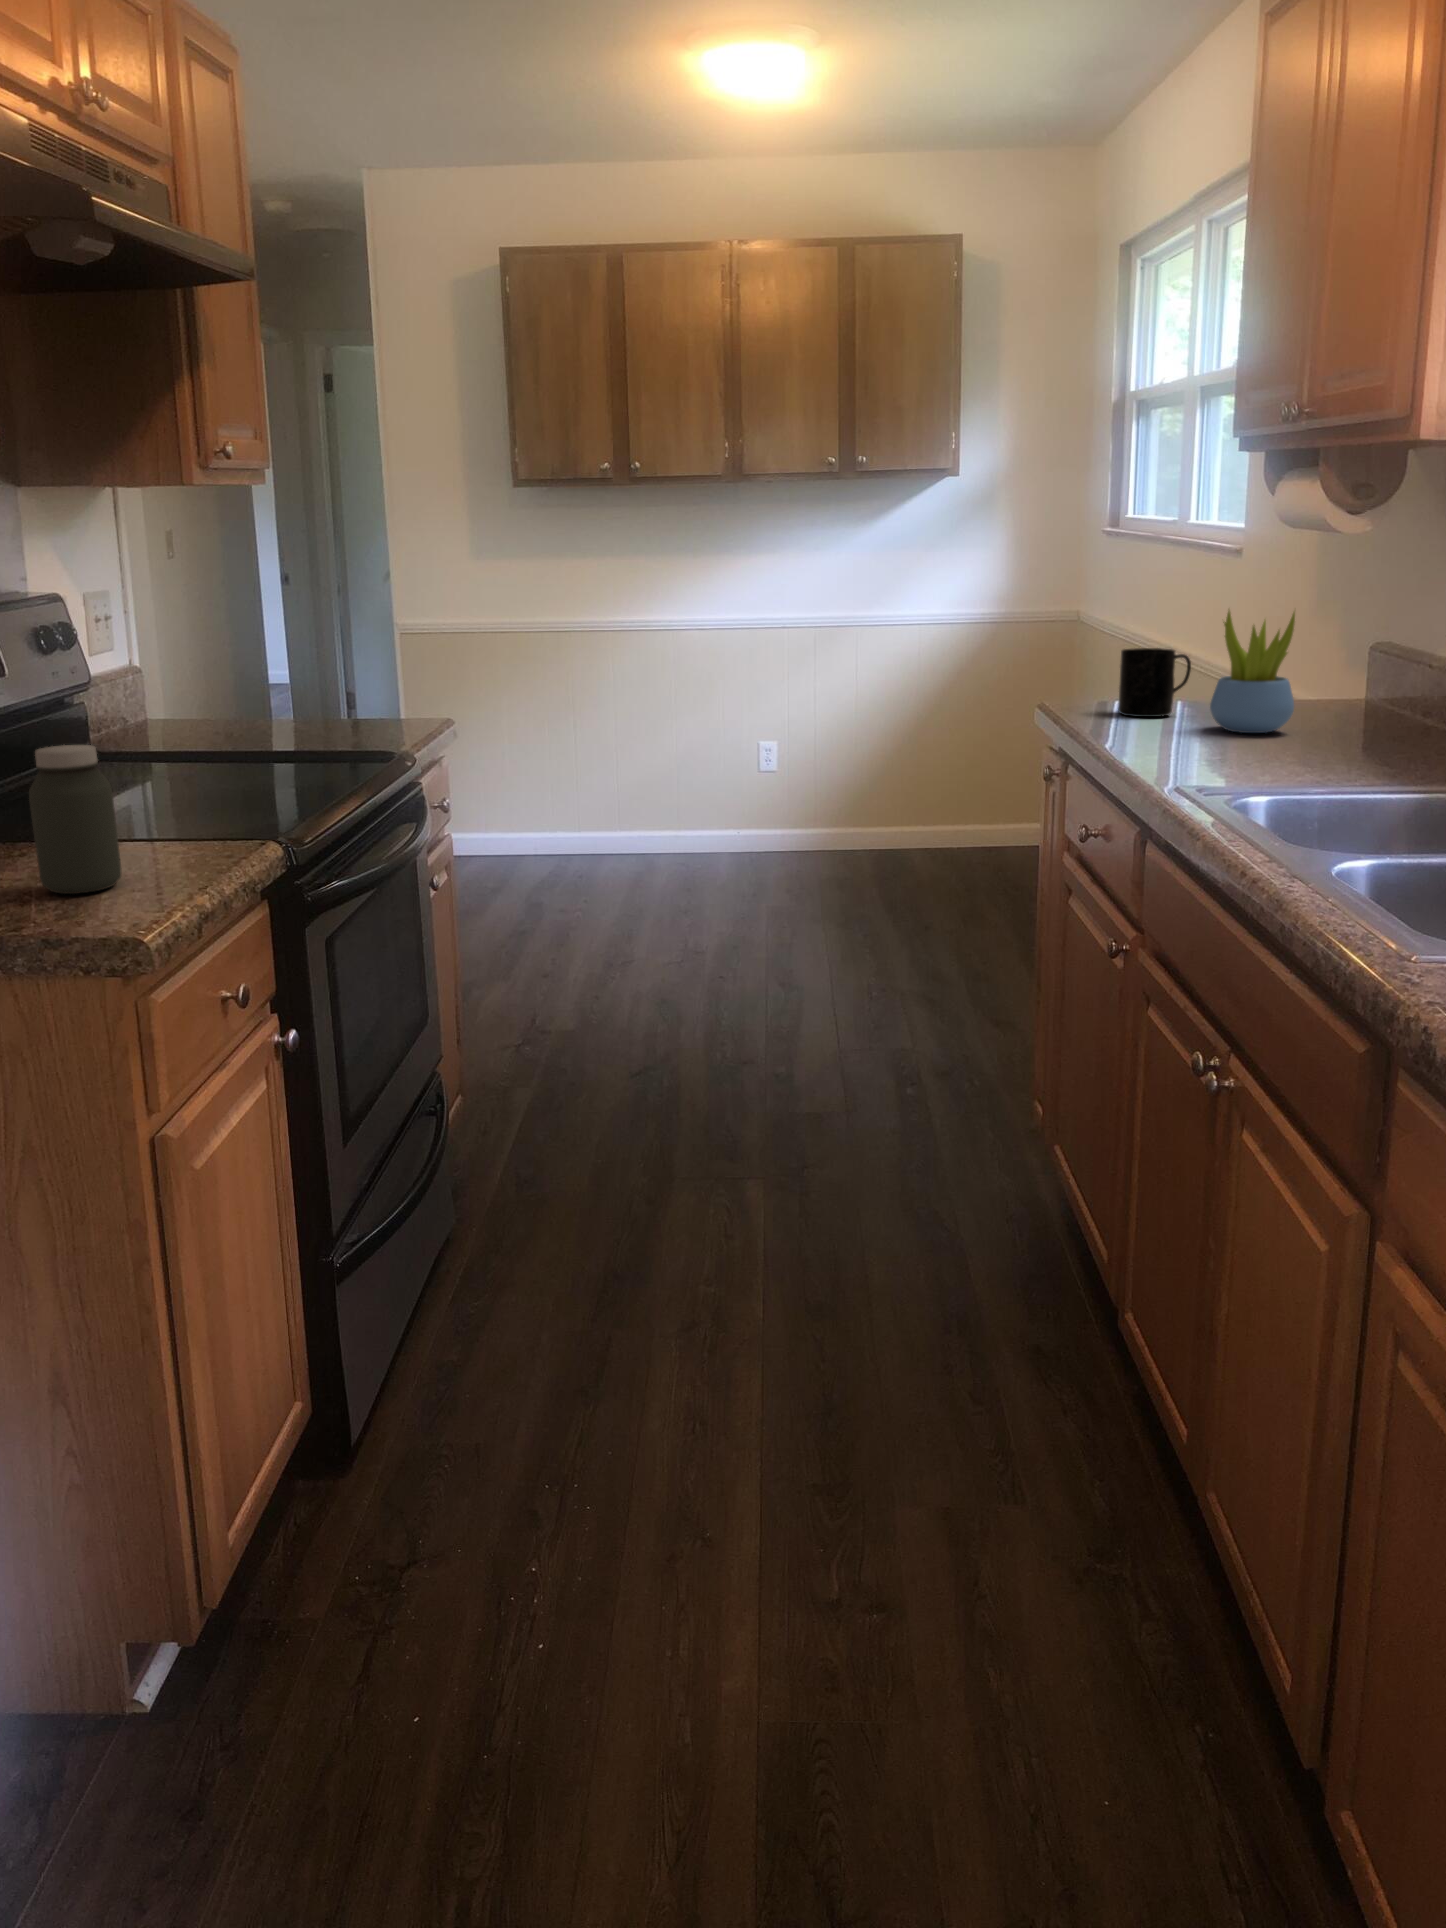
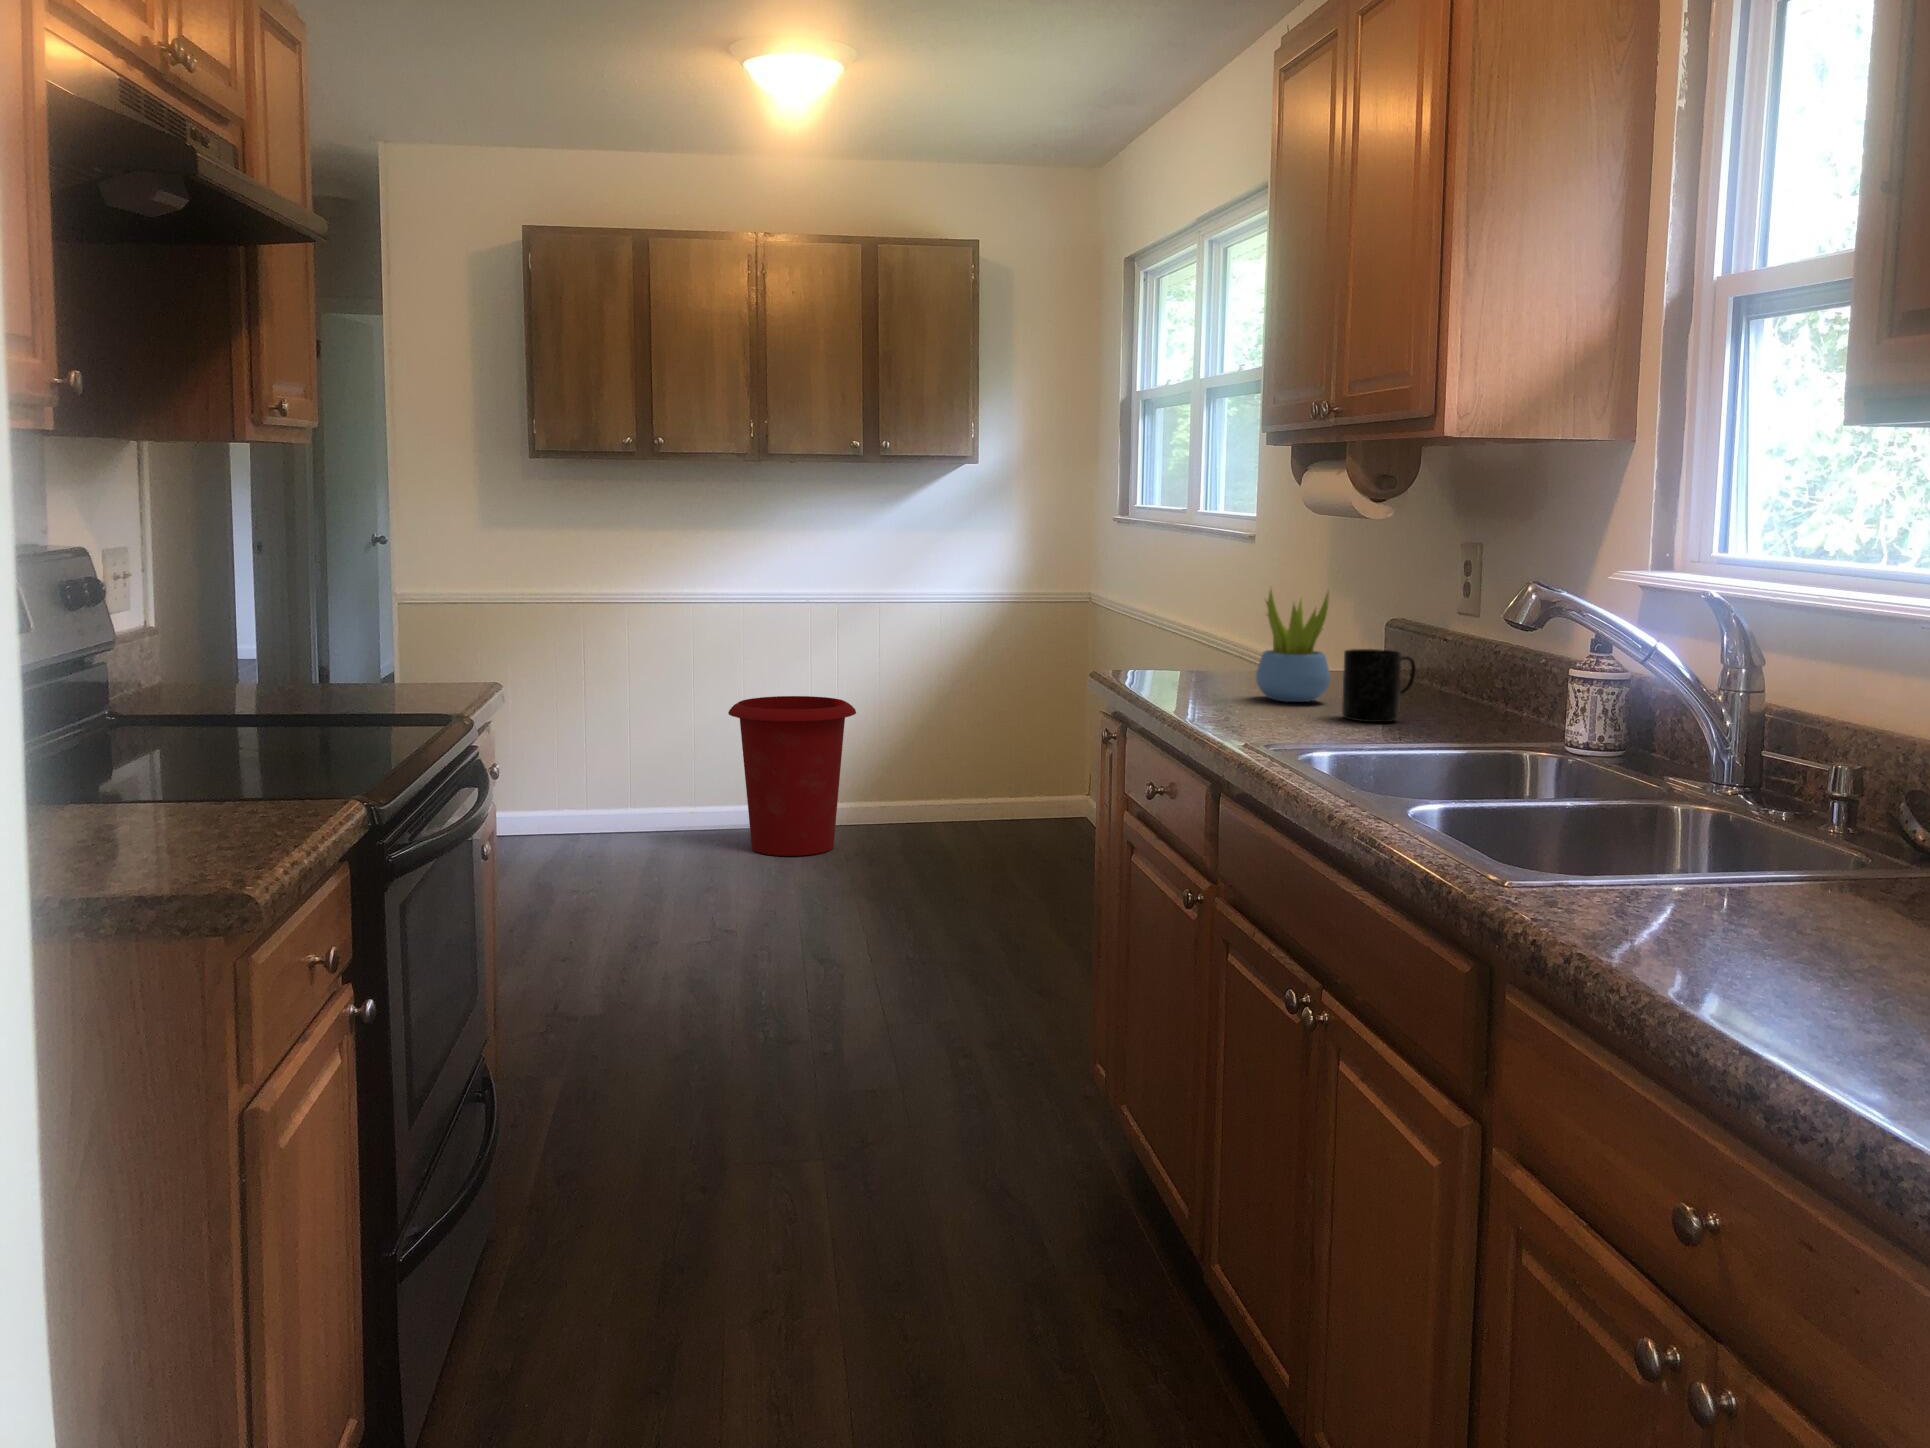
mug: present [1118,648,1191,717] -> present [1342,649,1416,722]
waste bin: none [706,720,830,876] -> present [728,696,856,856]
jar: present [29,745,121,894] -> none [120,694,214,850]

